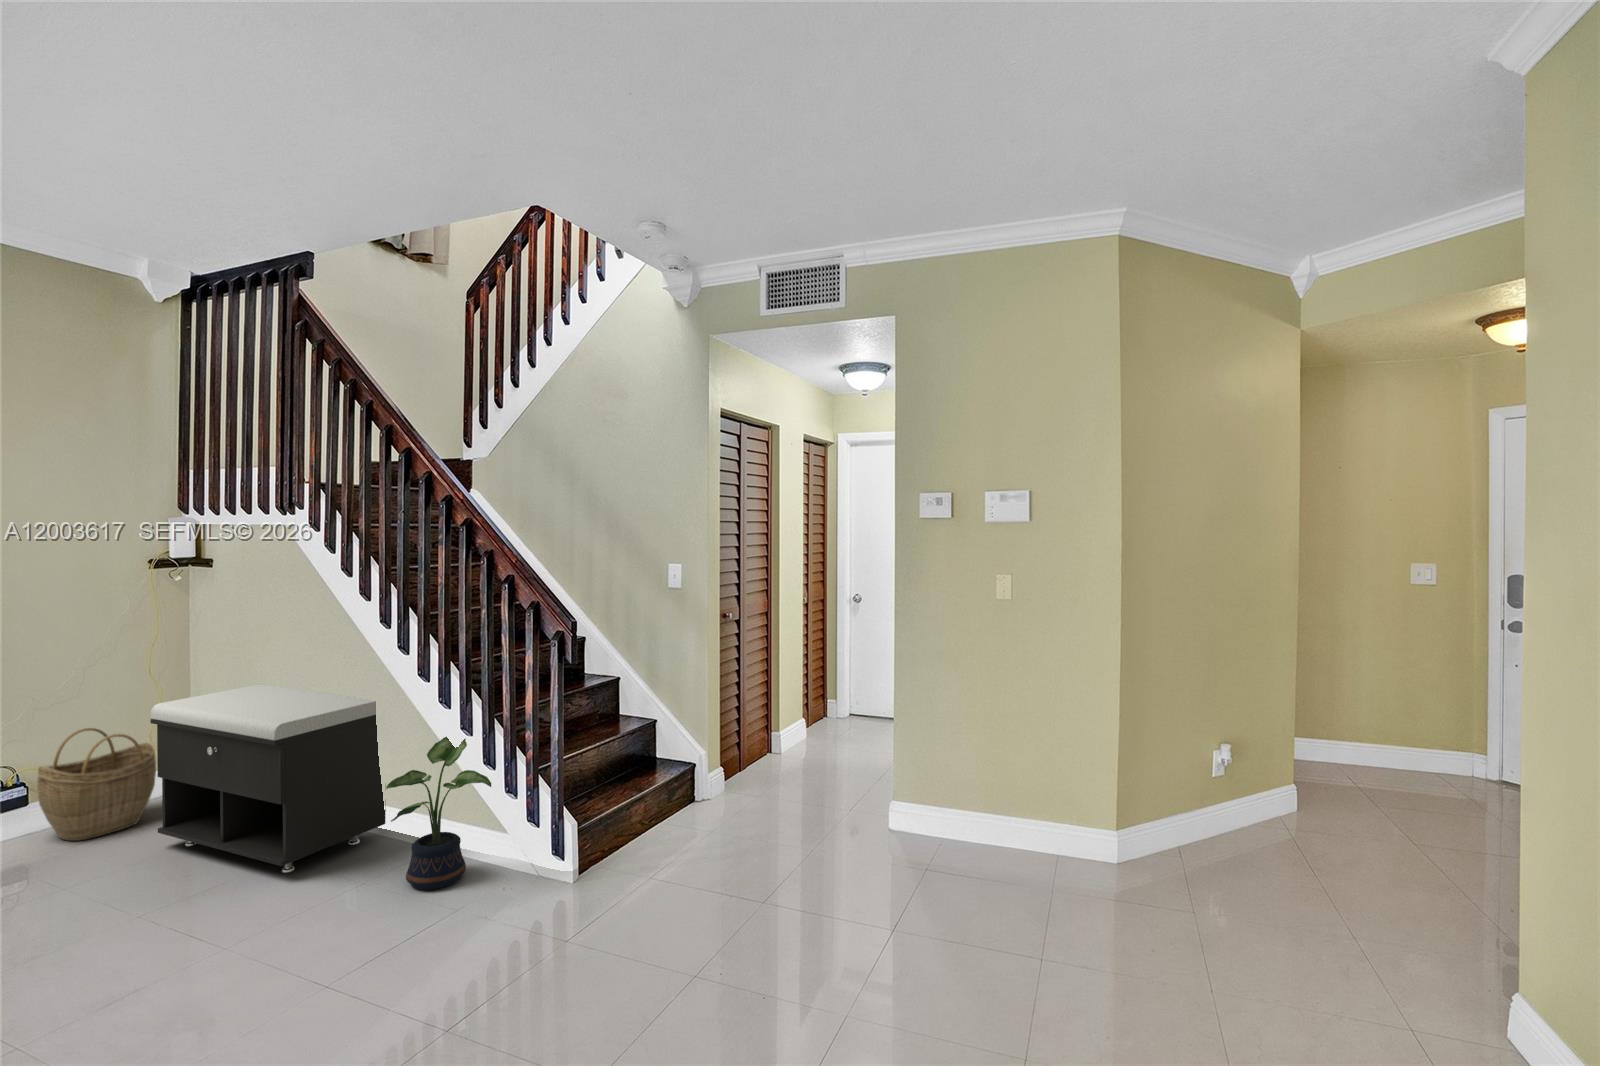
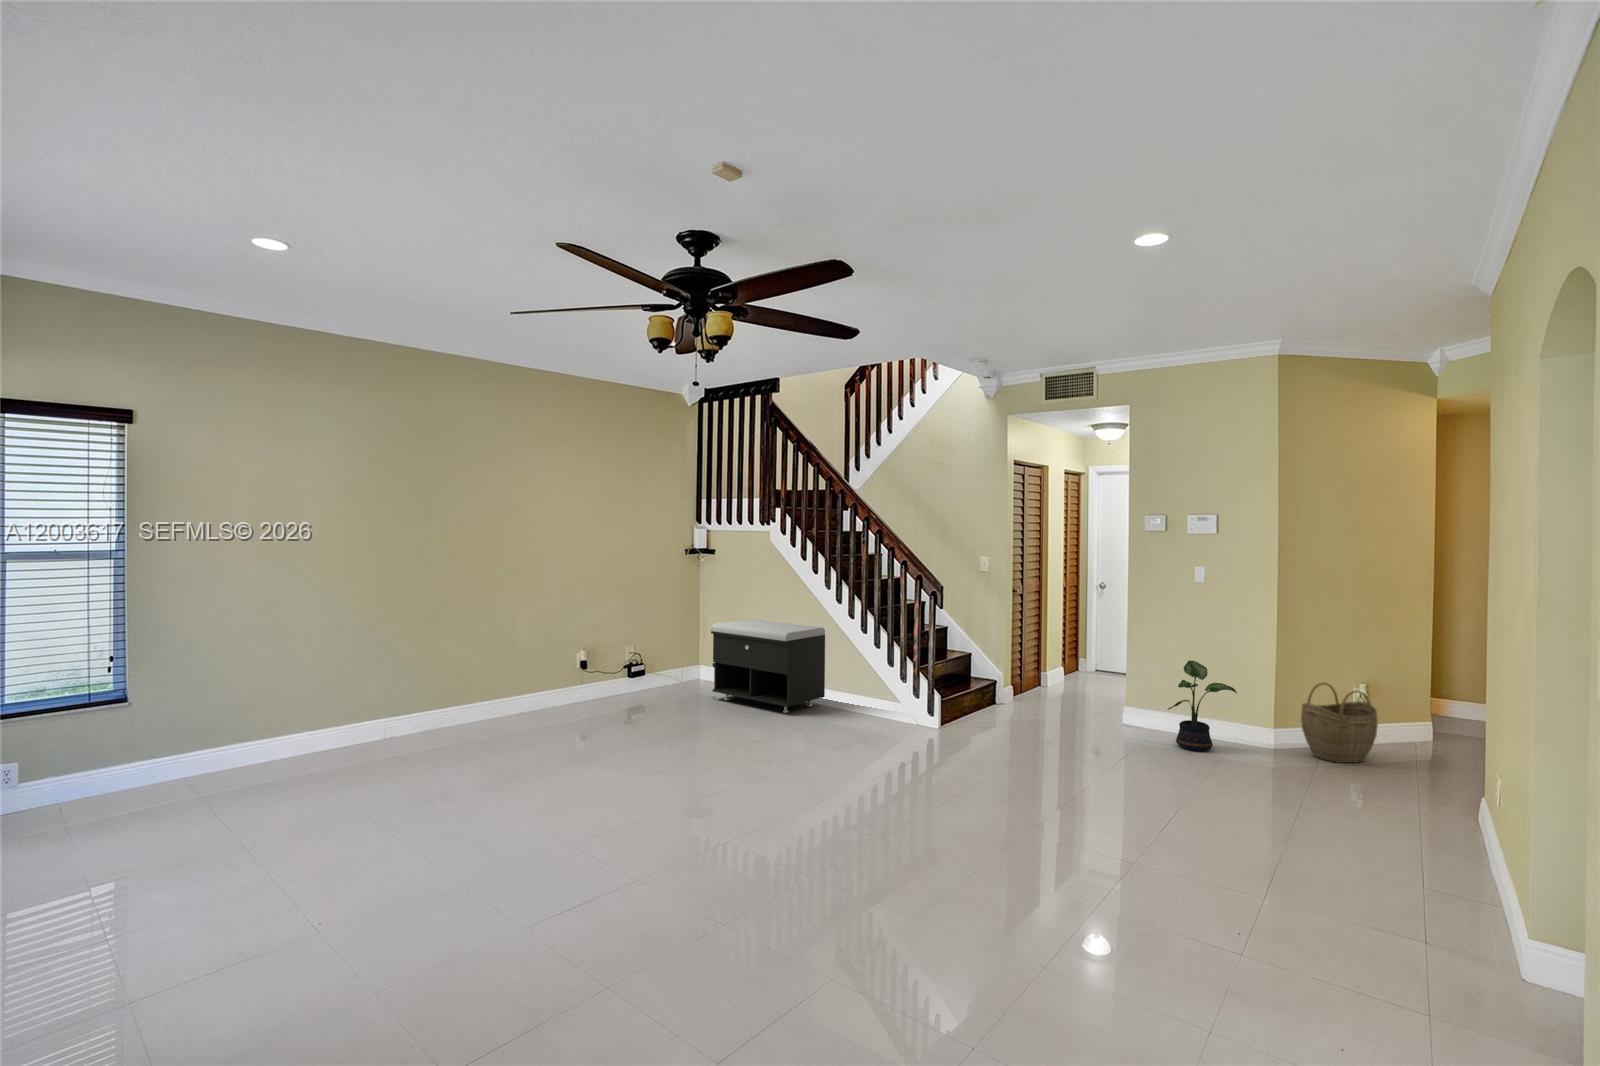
woven basket: present [37,728,156,841] -> present [1301,683,1378,763]
potted plant: present [386,737,491,890] -> present [1168,661,1237,751]

